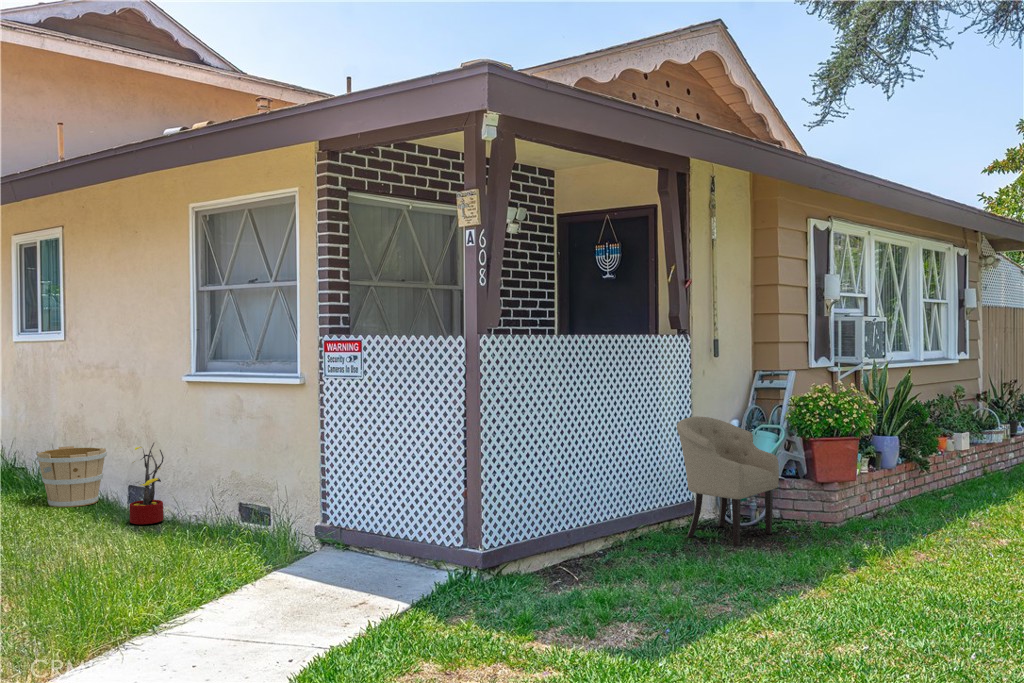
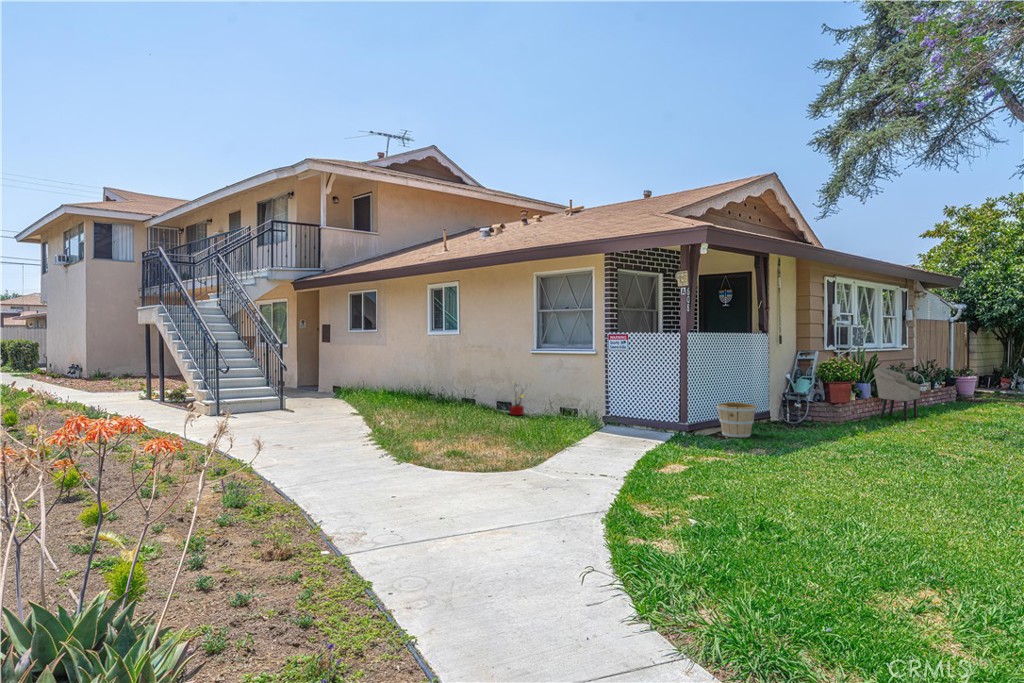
chair: present [677,416,779,546] -> present [873,368,920,421]
wooden bucket: present [37,446,107,507] -> present [717,402,757,438]

